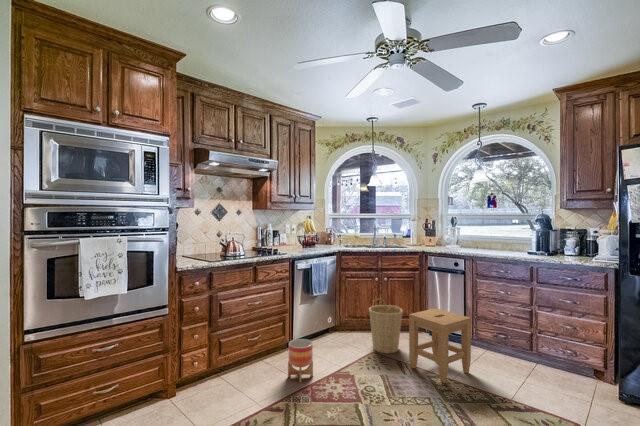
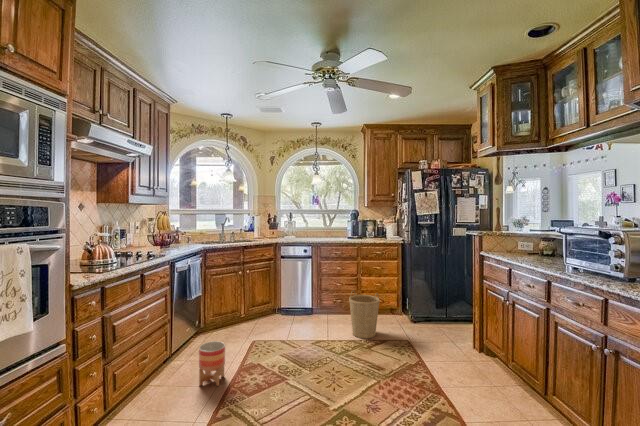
basket: present [369,299,403,353] -> present [349,290,380,339]
stool: present [409,308,471,383] -> none [293,289,334,345]

